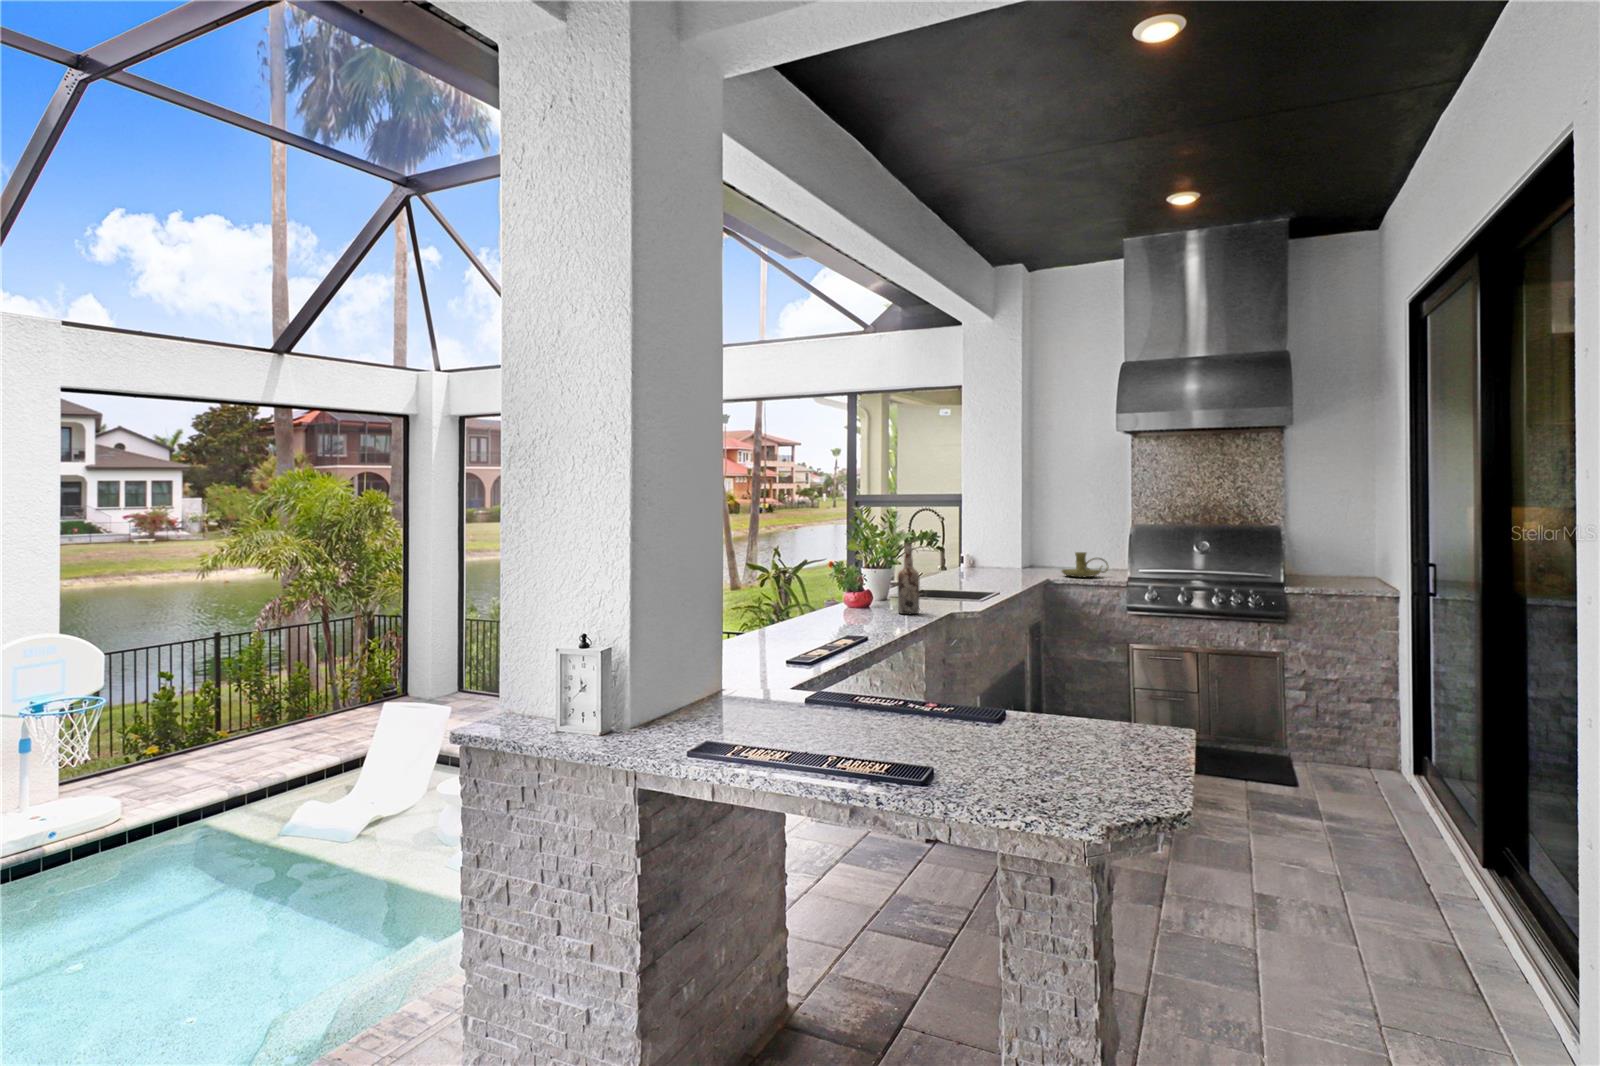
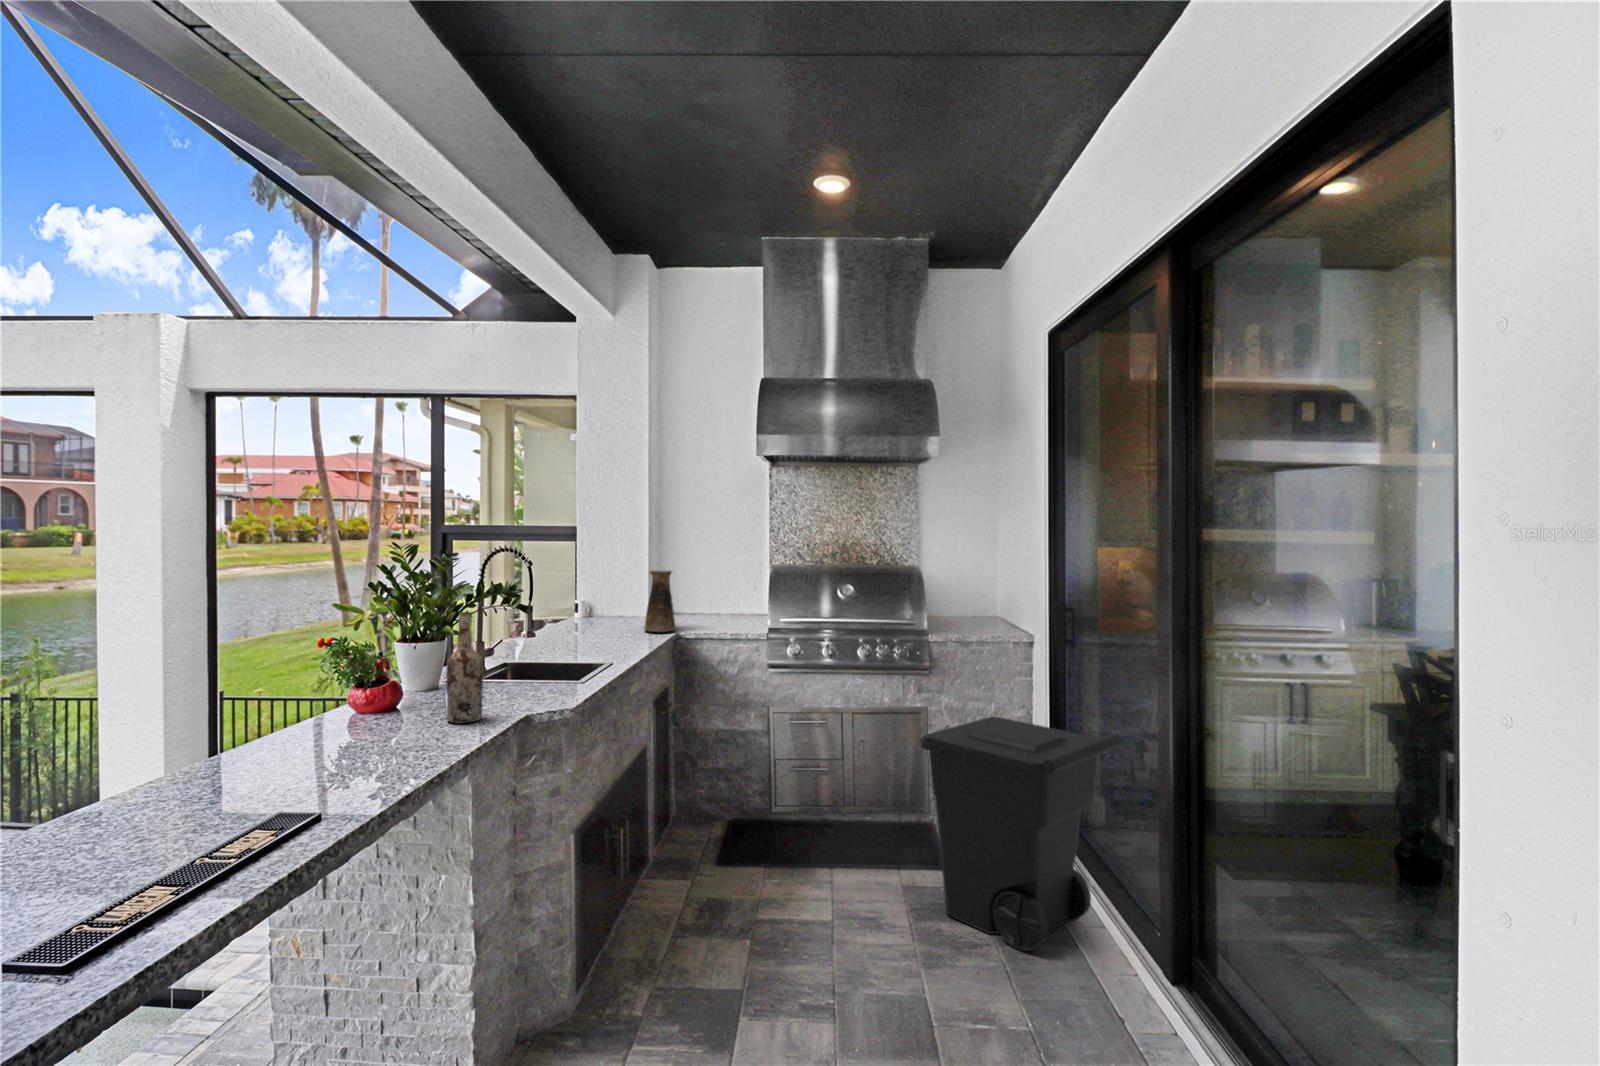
pitcher: none [1019,528,1047,579] -> present [644,571,676,632]
candle holder: present [1062,552,1109,577] -> none [693,597,746,627]
trash can: none [1259,654,1463,839] -> present [920,716,1121,951]

